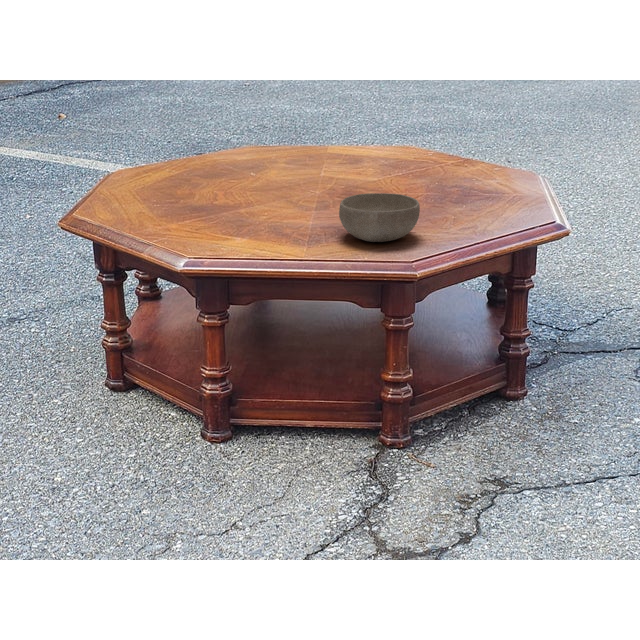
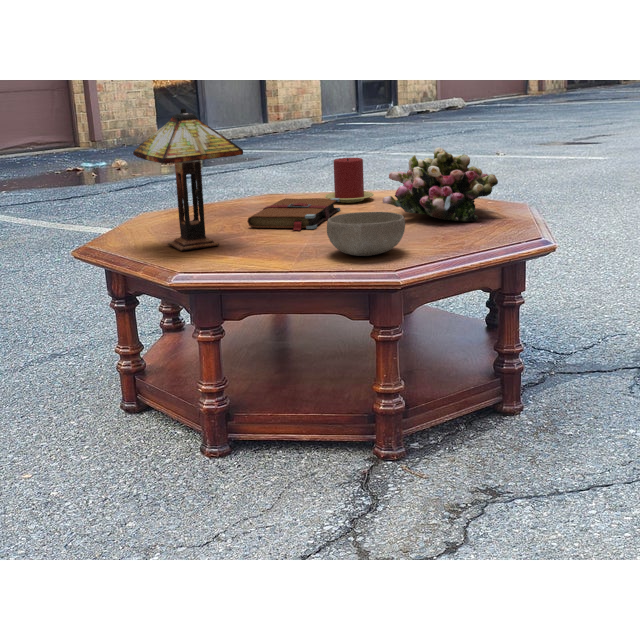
table lamp: none [132,77,251,228] -> present [133,108,243,251]
candle: none [319,116,372,165] -> present [325,158,374,203]
flower arrangement: none [388,116,509,198] -> present [383,147,498,222]
book: none [245,161,339,204] -> present [247,198,340,230]

